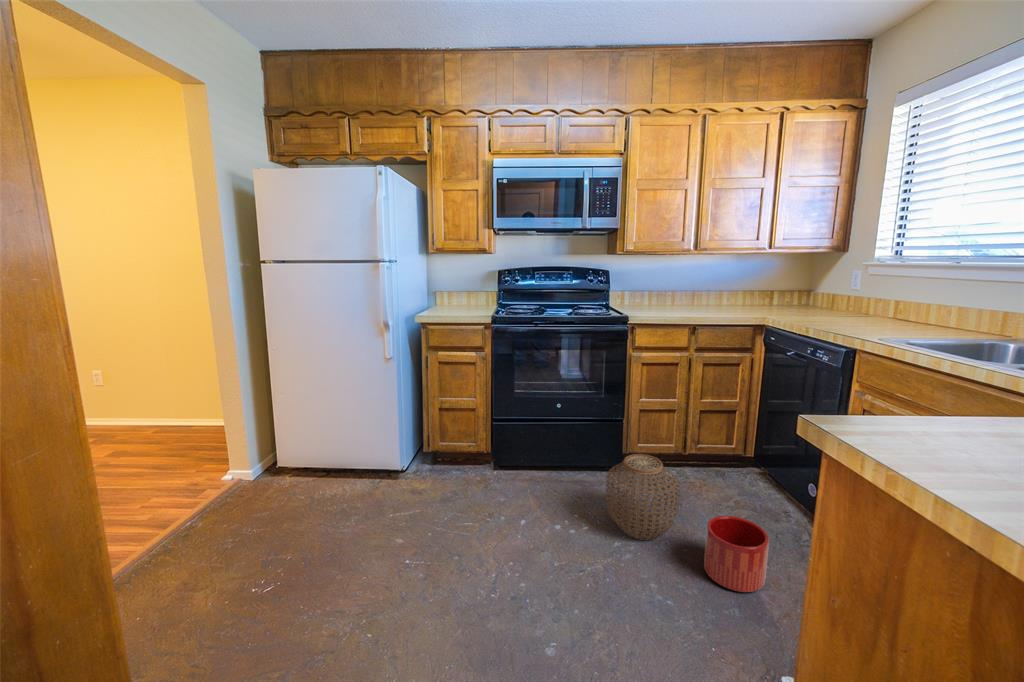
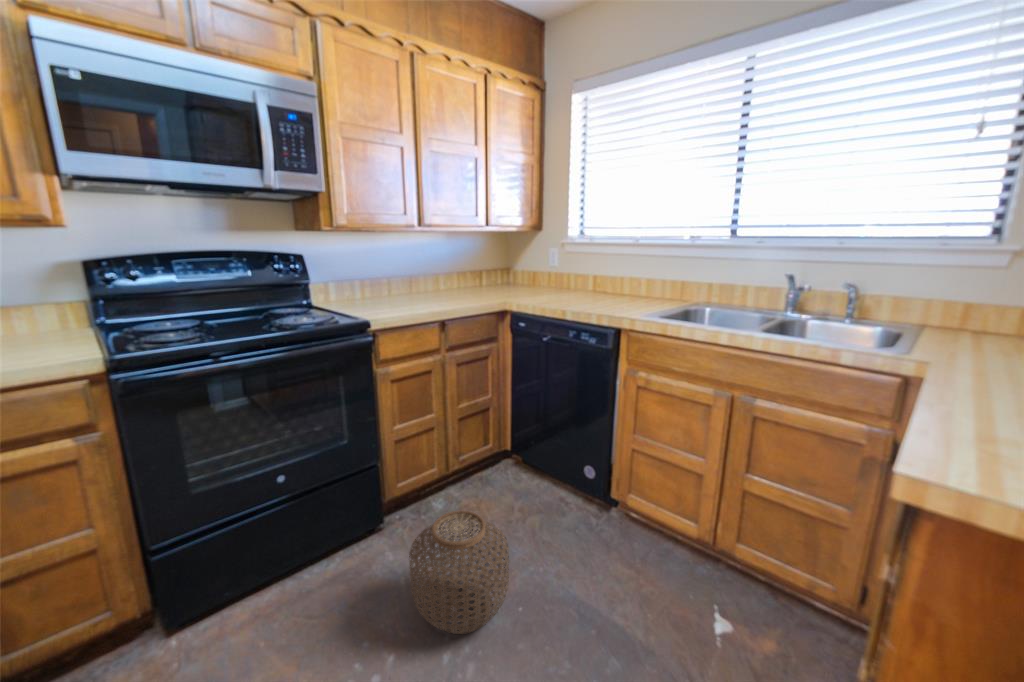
planter: present [704,516,769,592] -> none [556,544,625,641]

